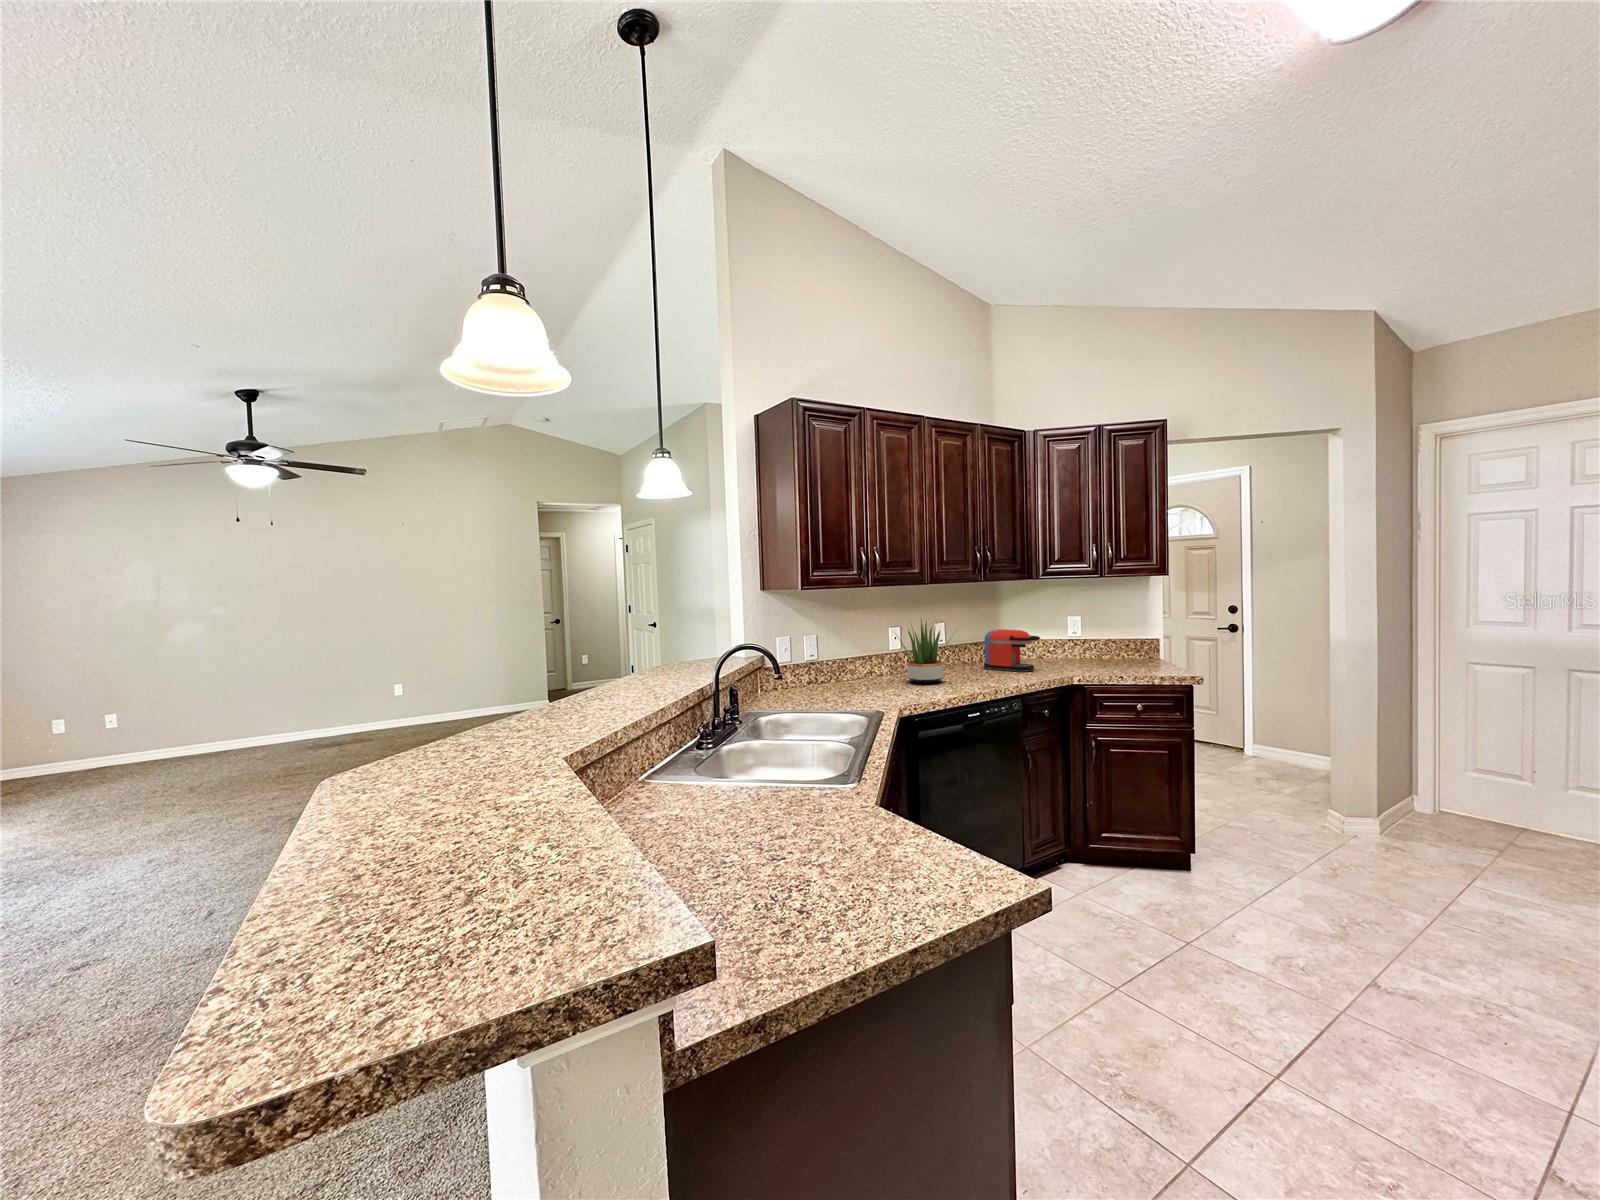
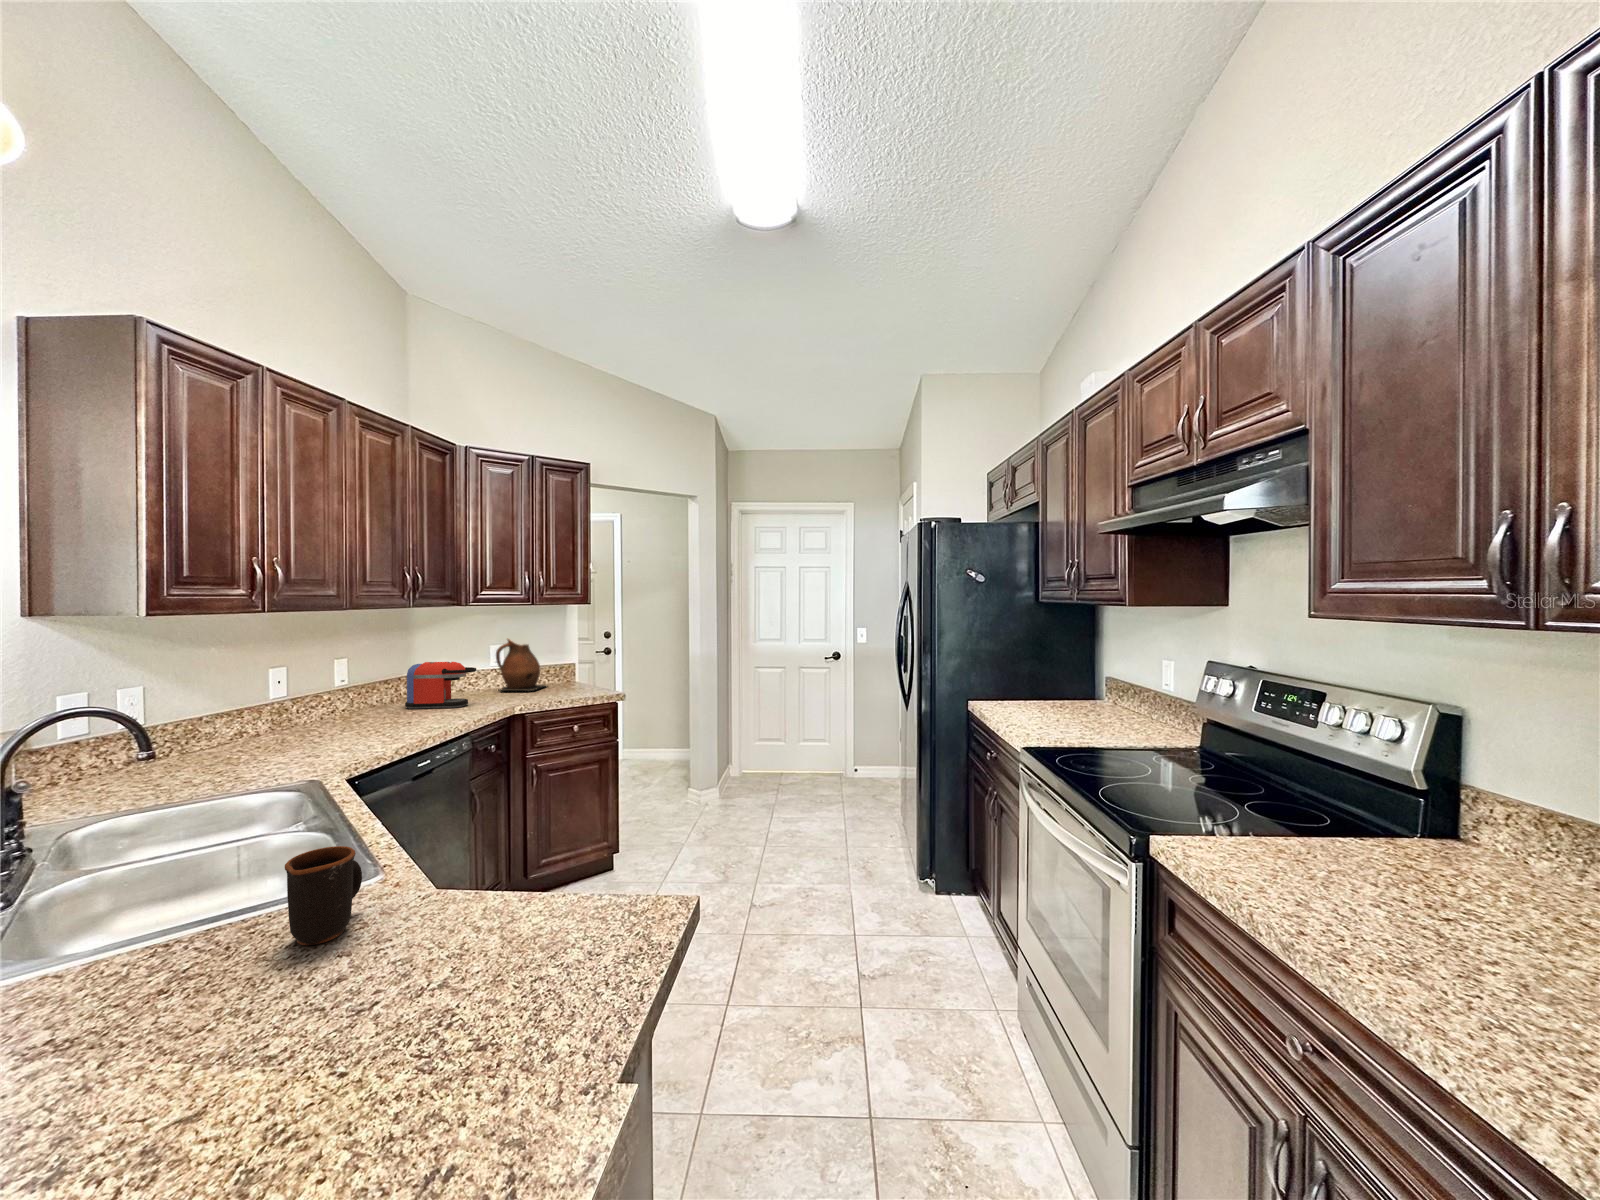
ceramic pitcher: none [1068,610,1123,664] -> present [496,638,545,691]
potted plant: present [897,619,953,683] -> none [284,652,393,736]
mug: none [777,750,829,813] -> present [285,846,362,945]

